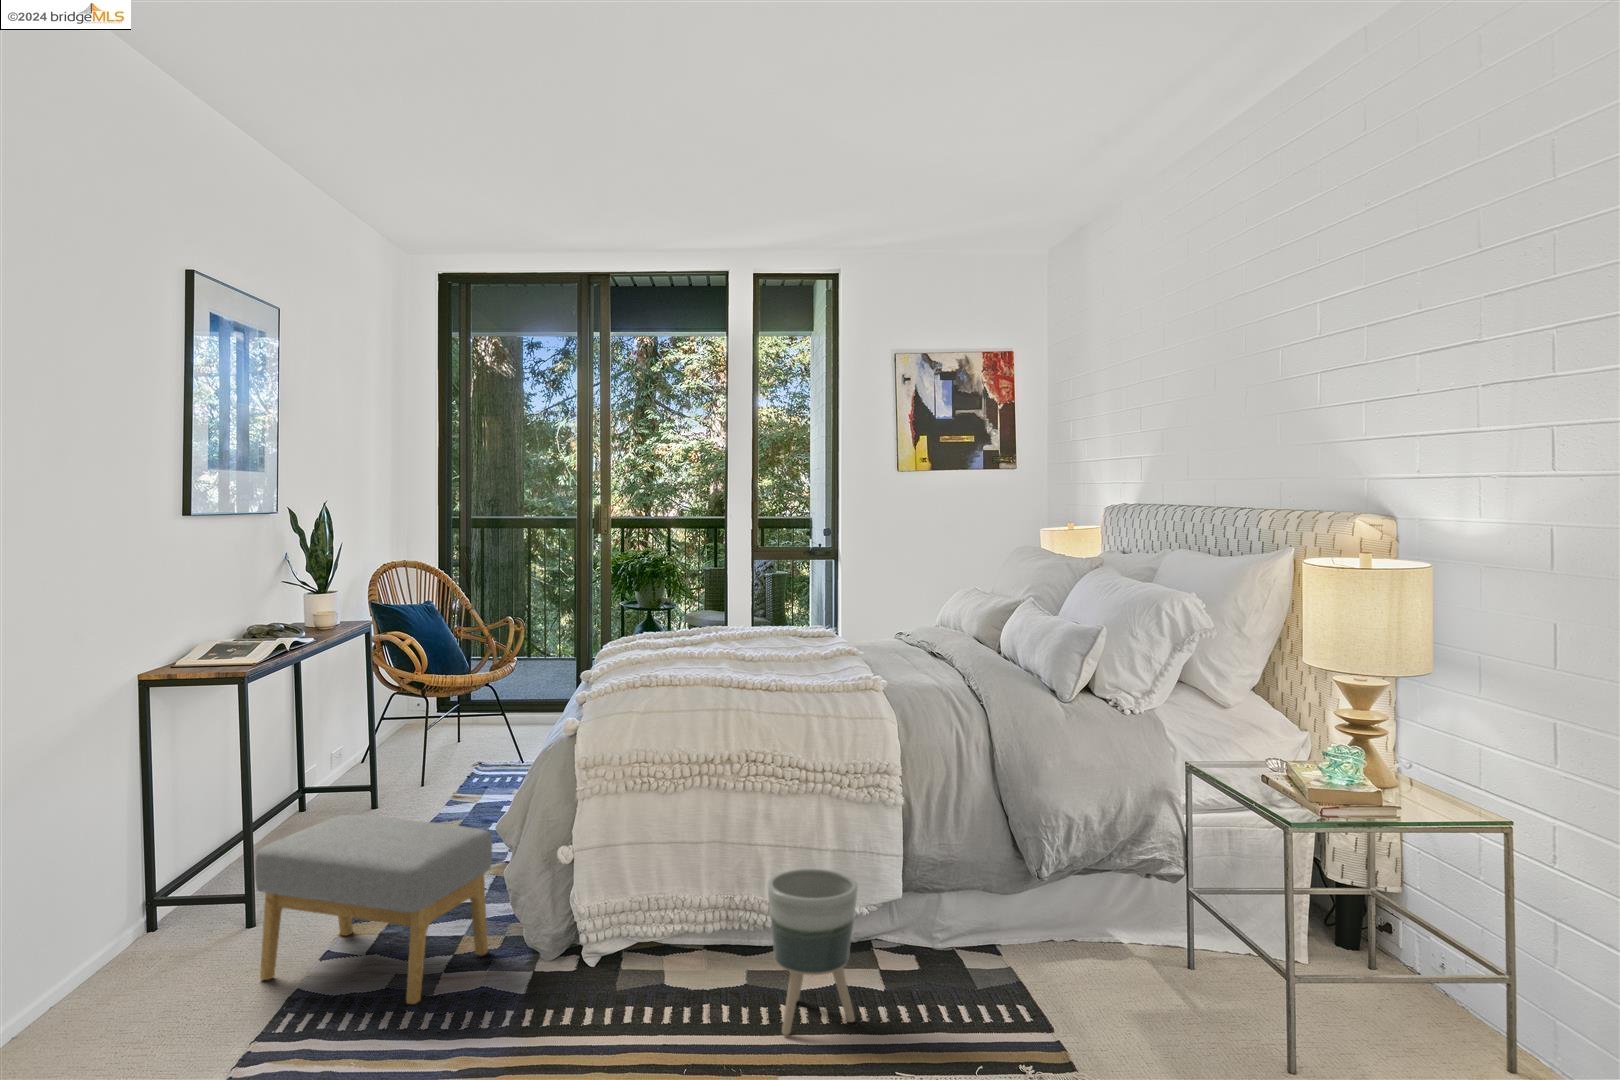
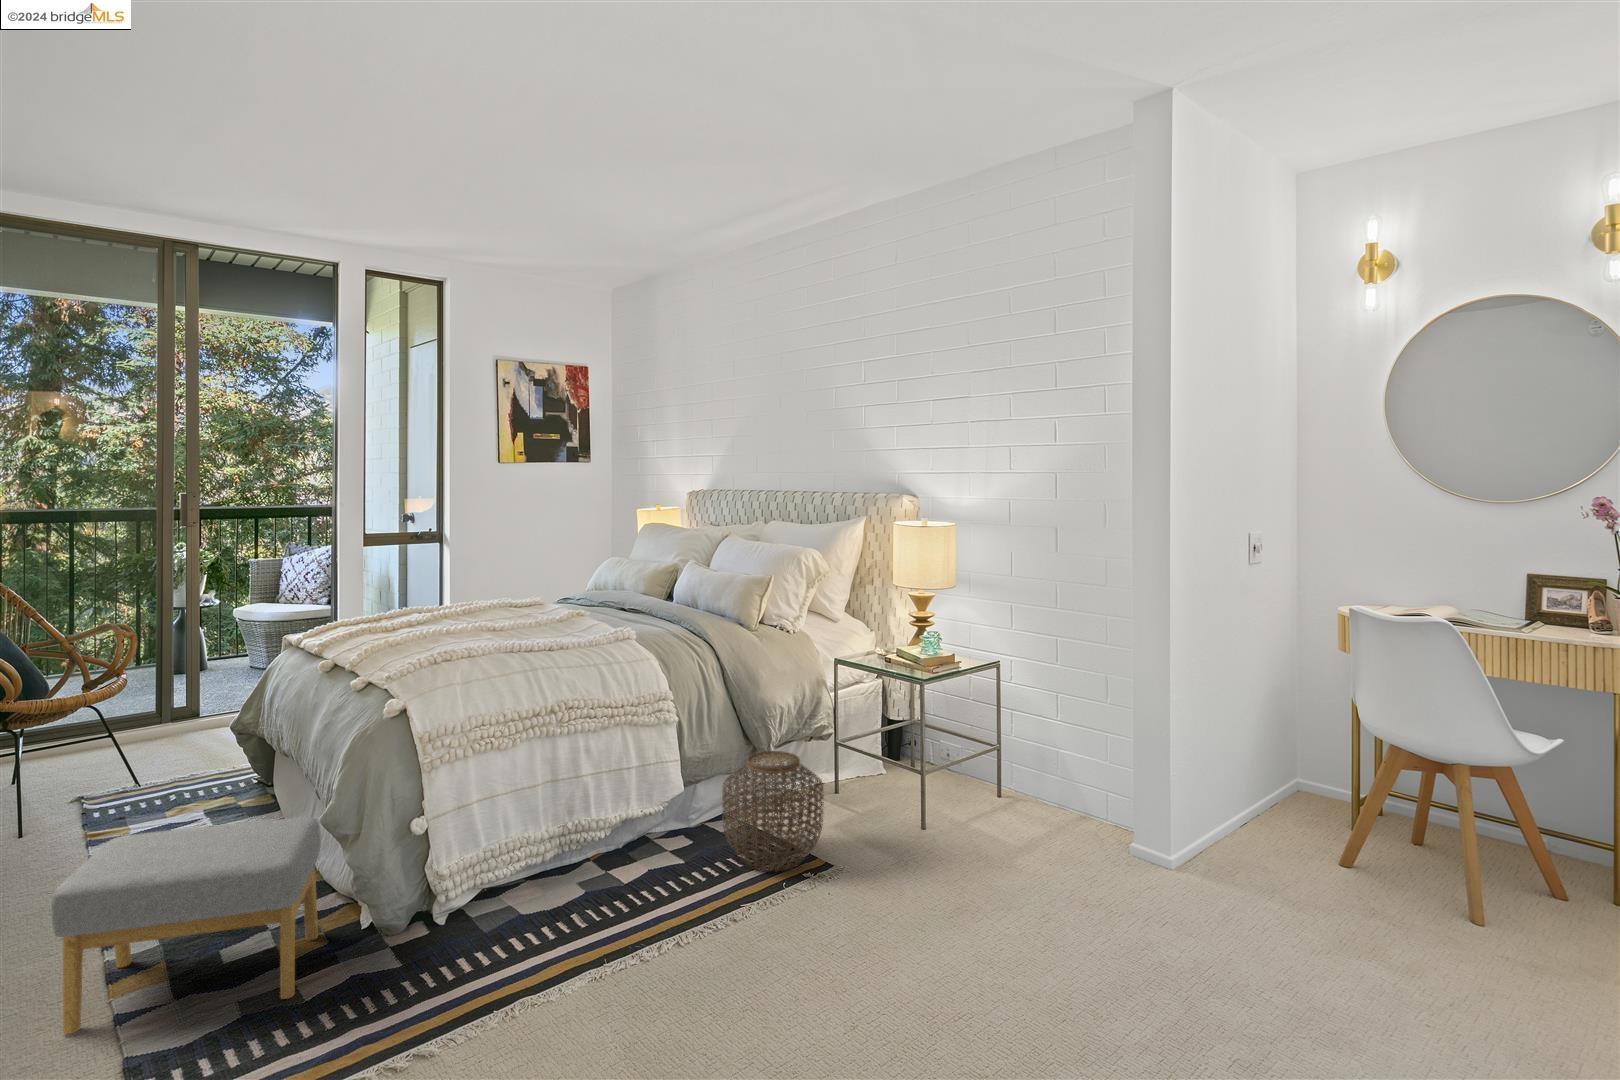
woven basket: none [915,859,1055,1028] -> present [722,751,823,872]
planter: present [768,869,858,1035] -> none [626,782,699,916]

